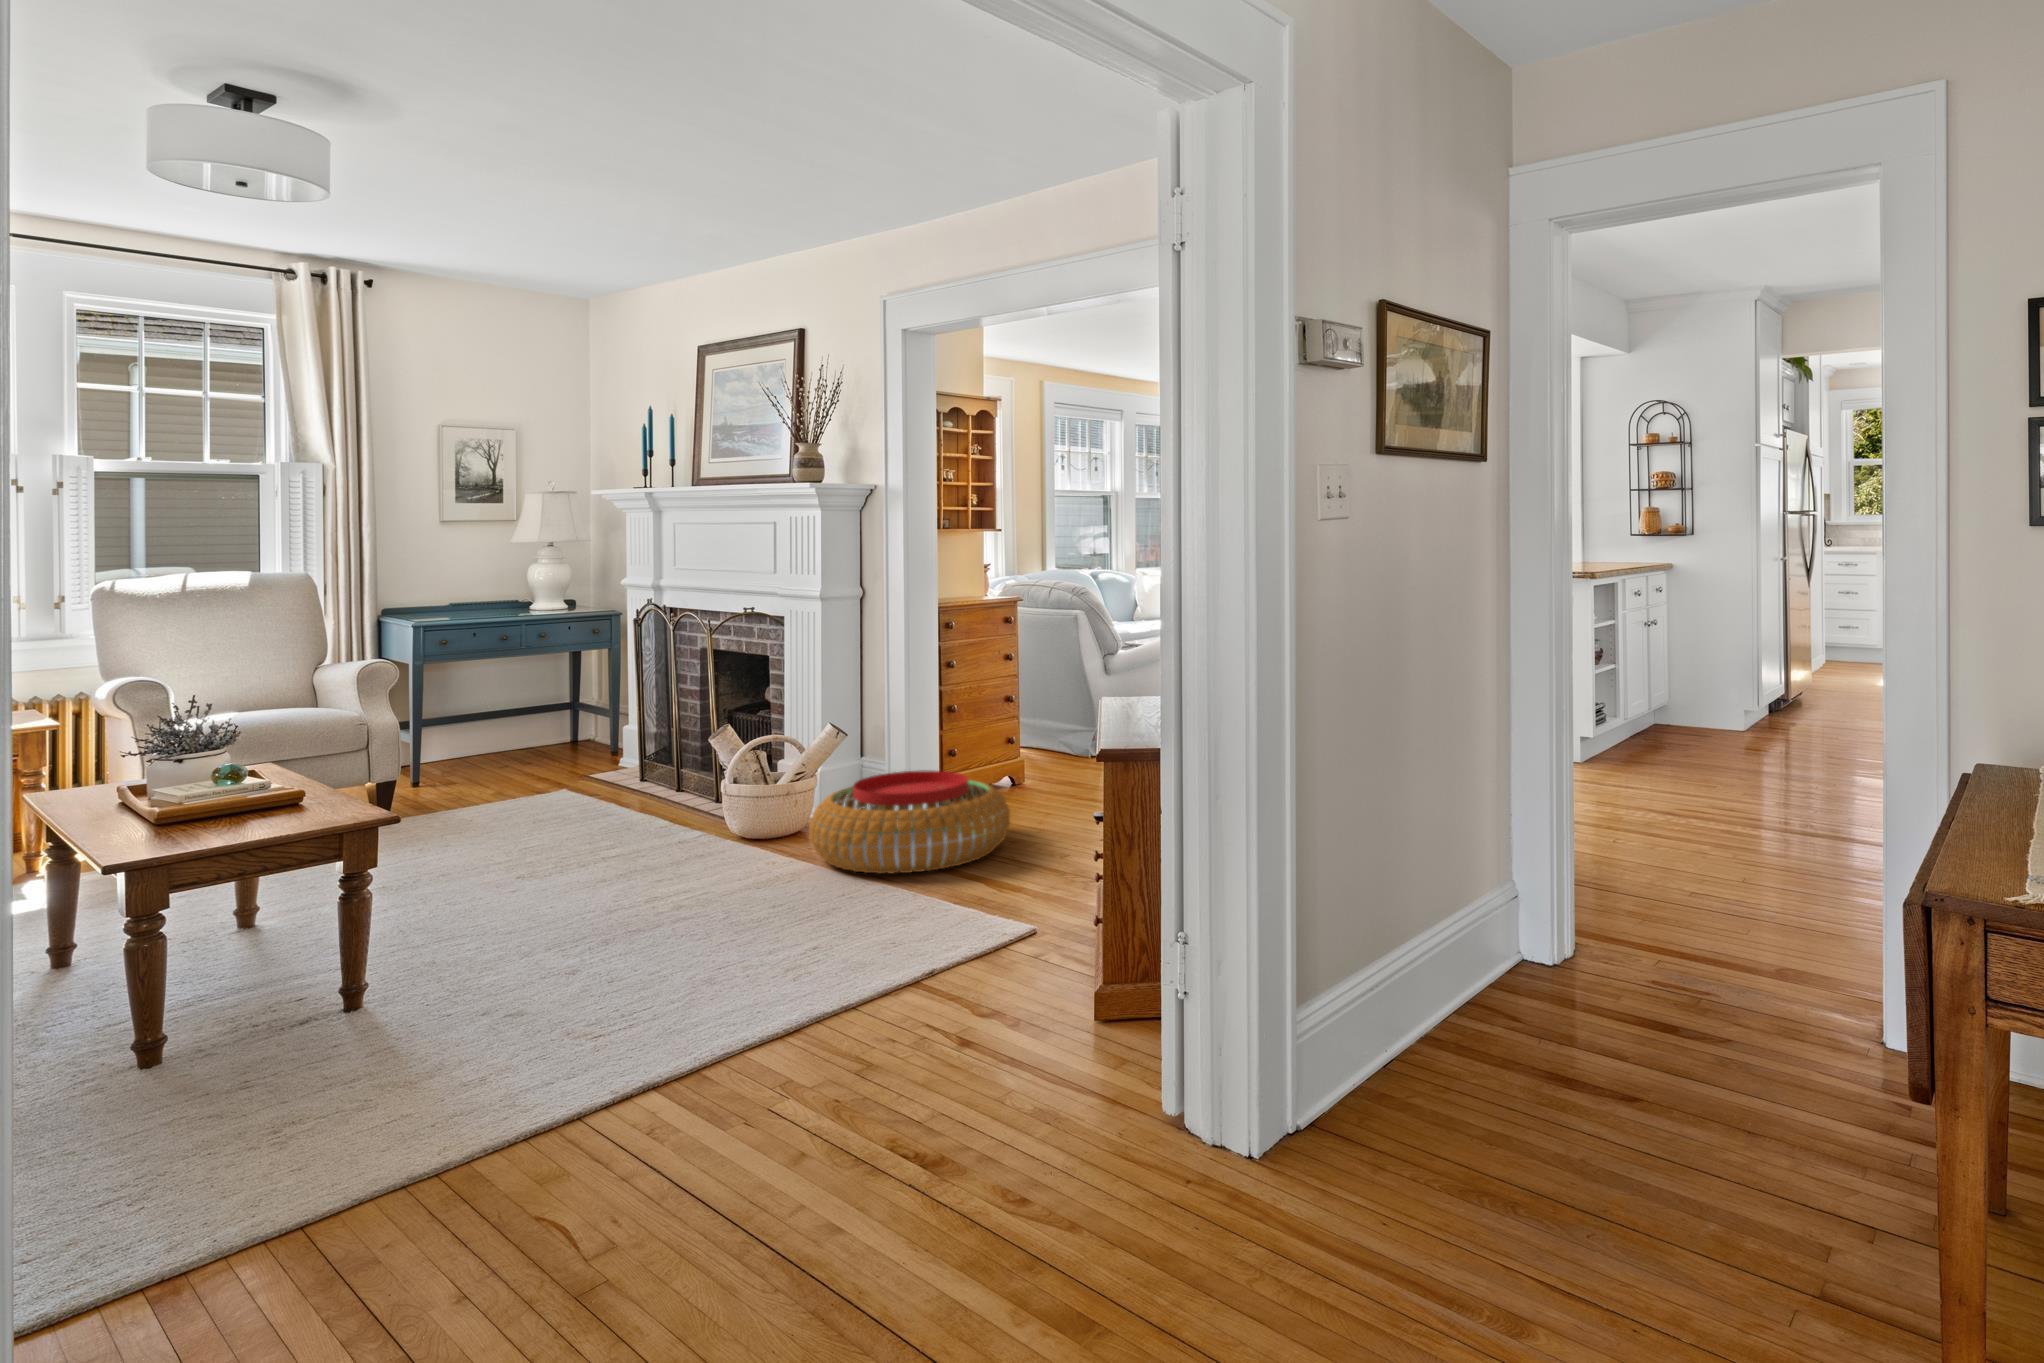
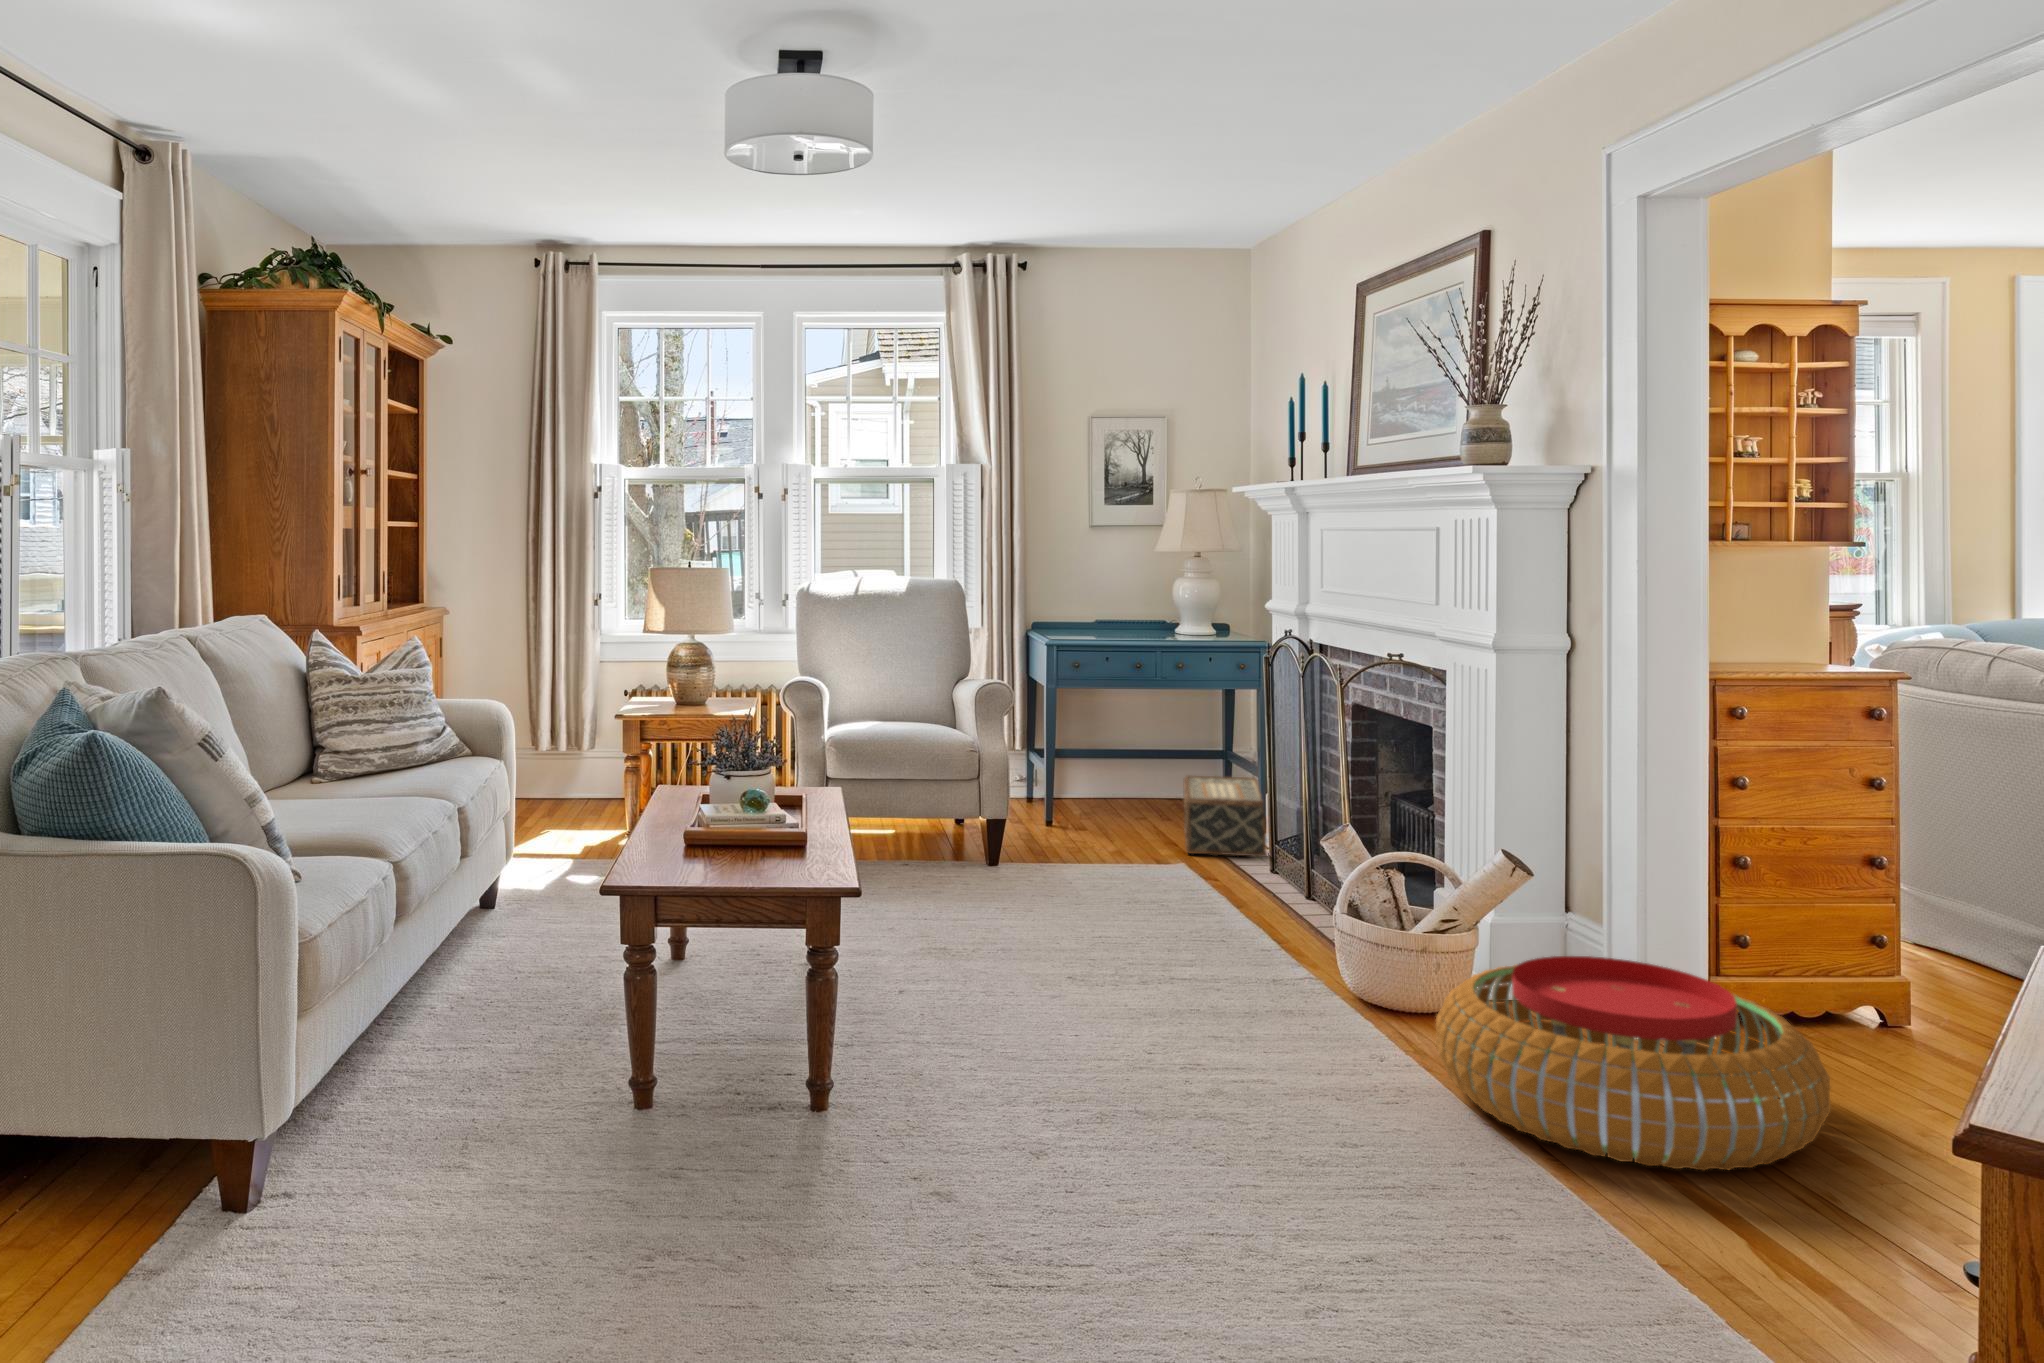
woven basket: none [547,719,631,781] -> present [1184,776,1267,857]

